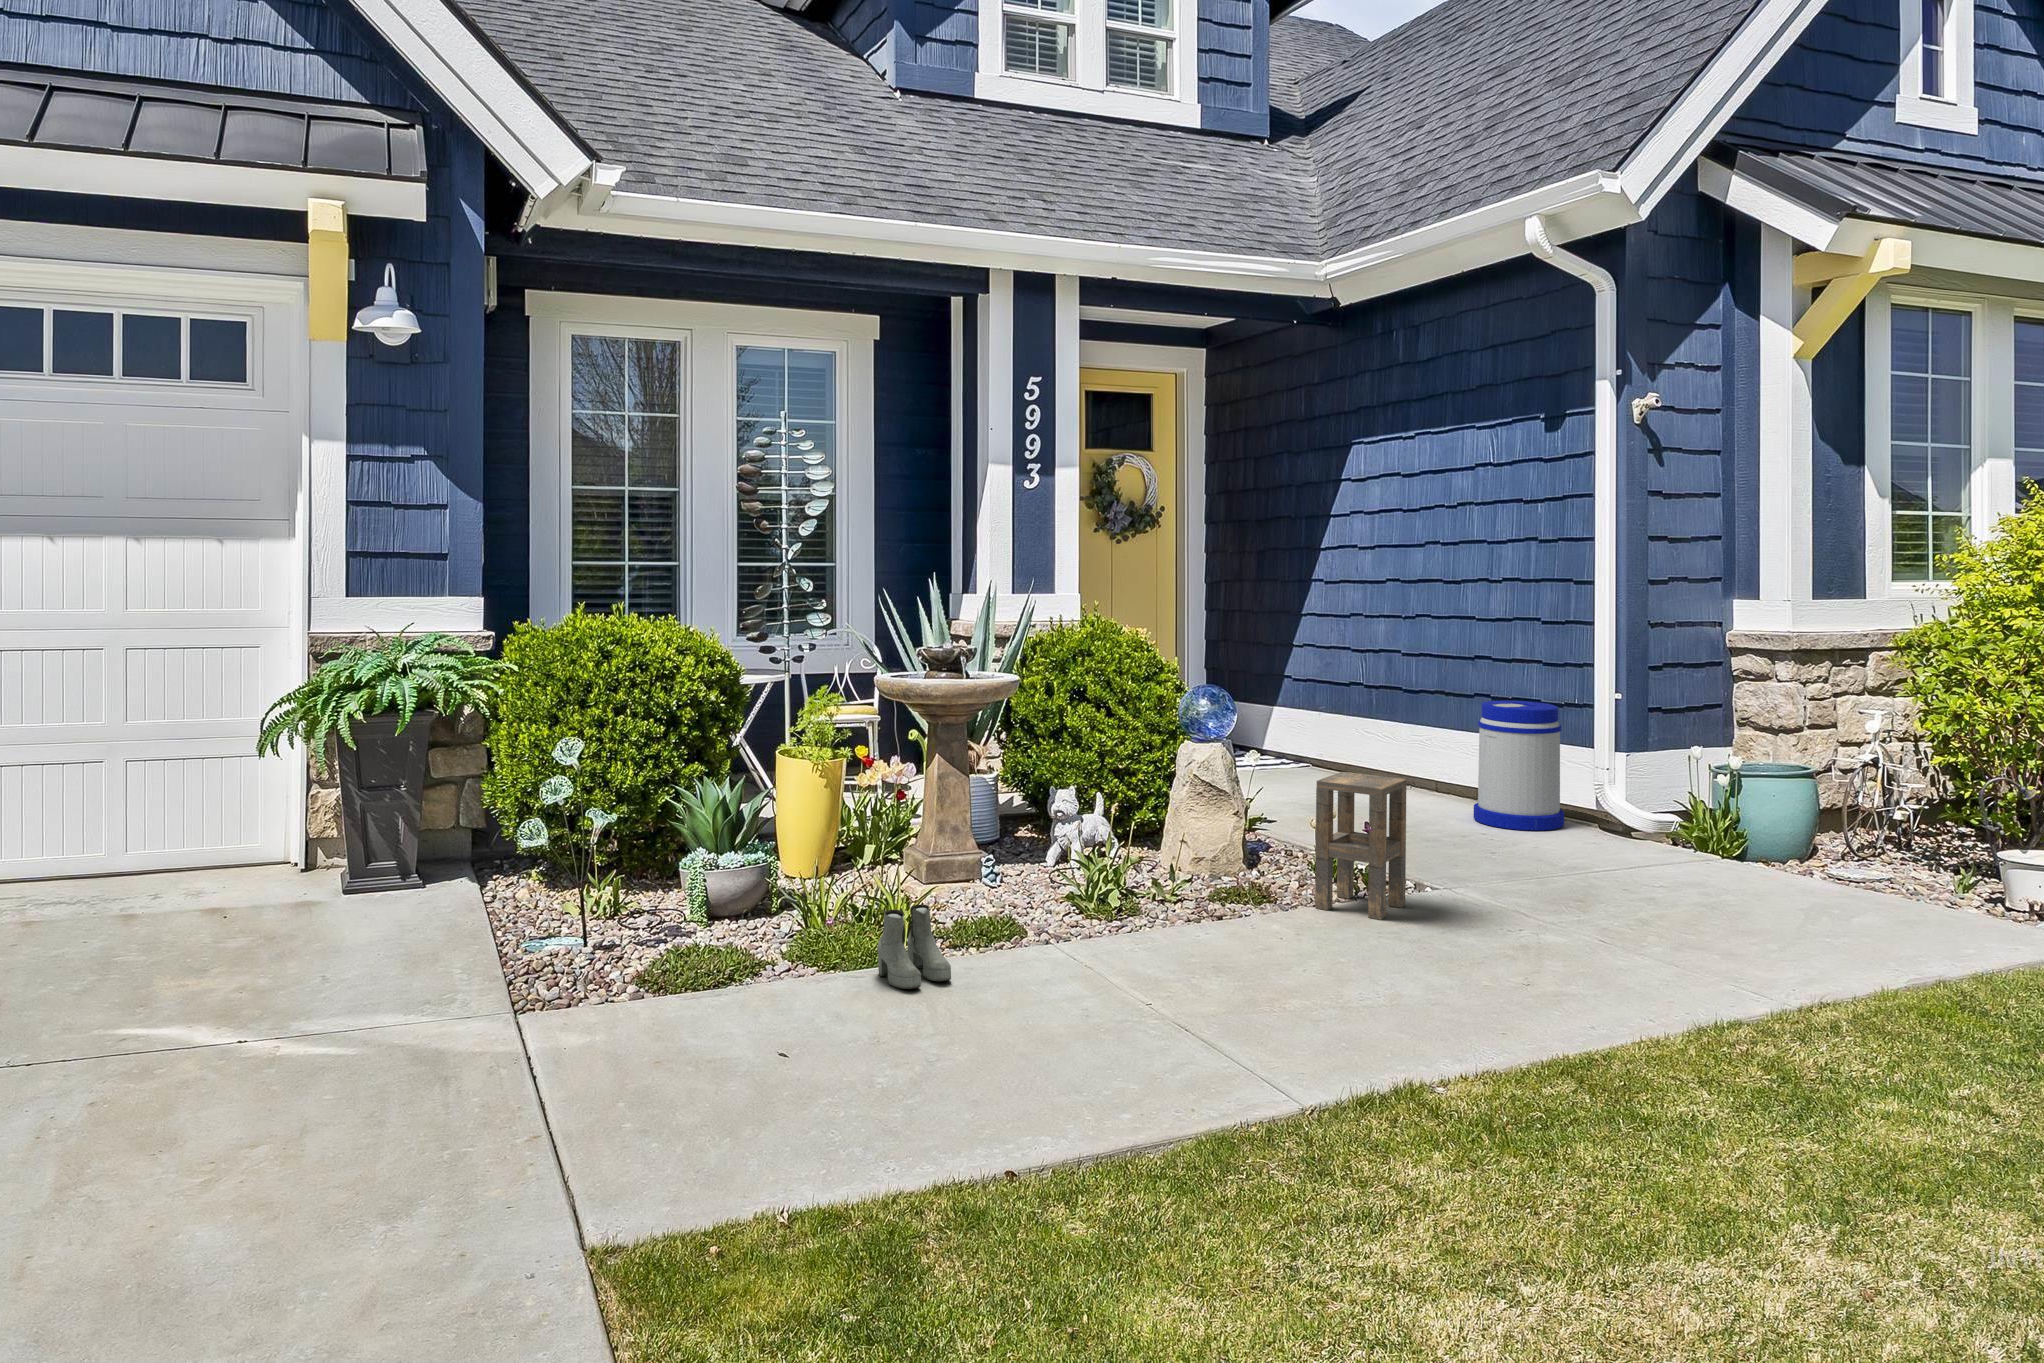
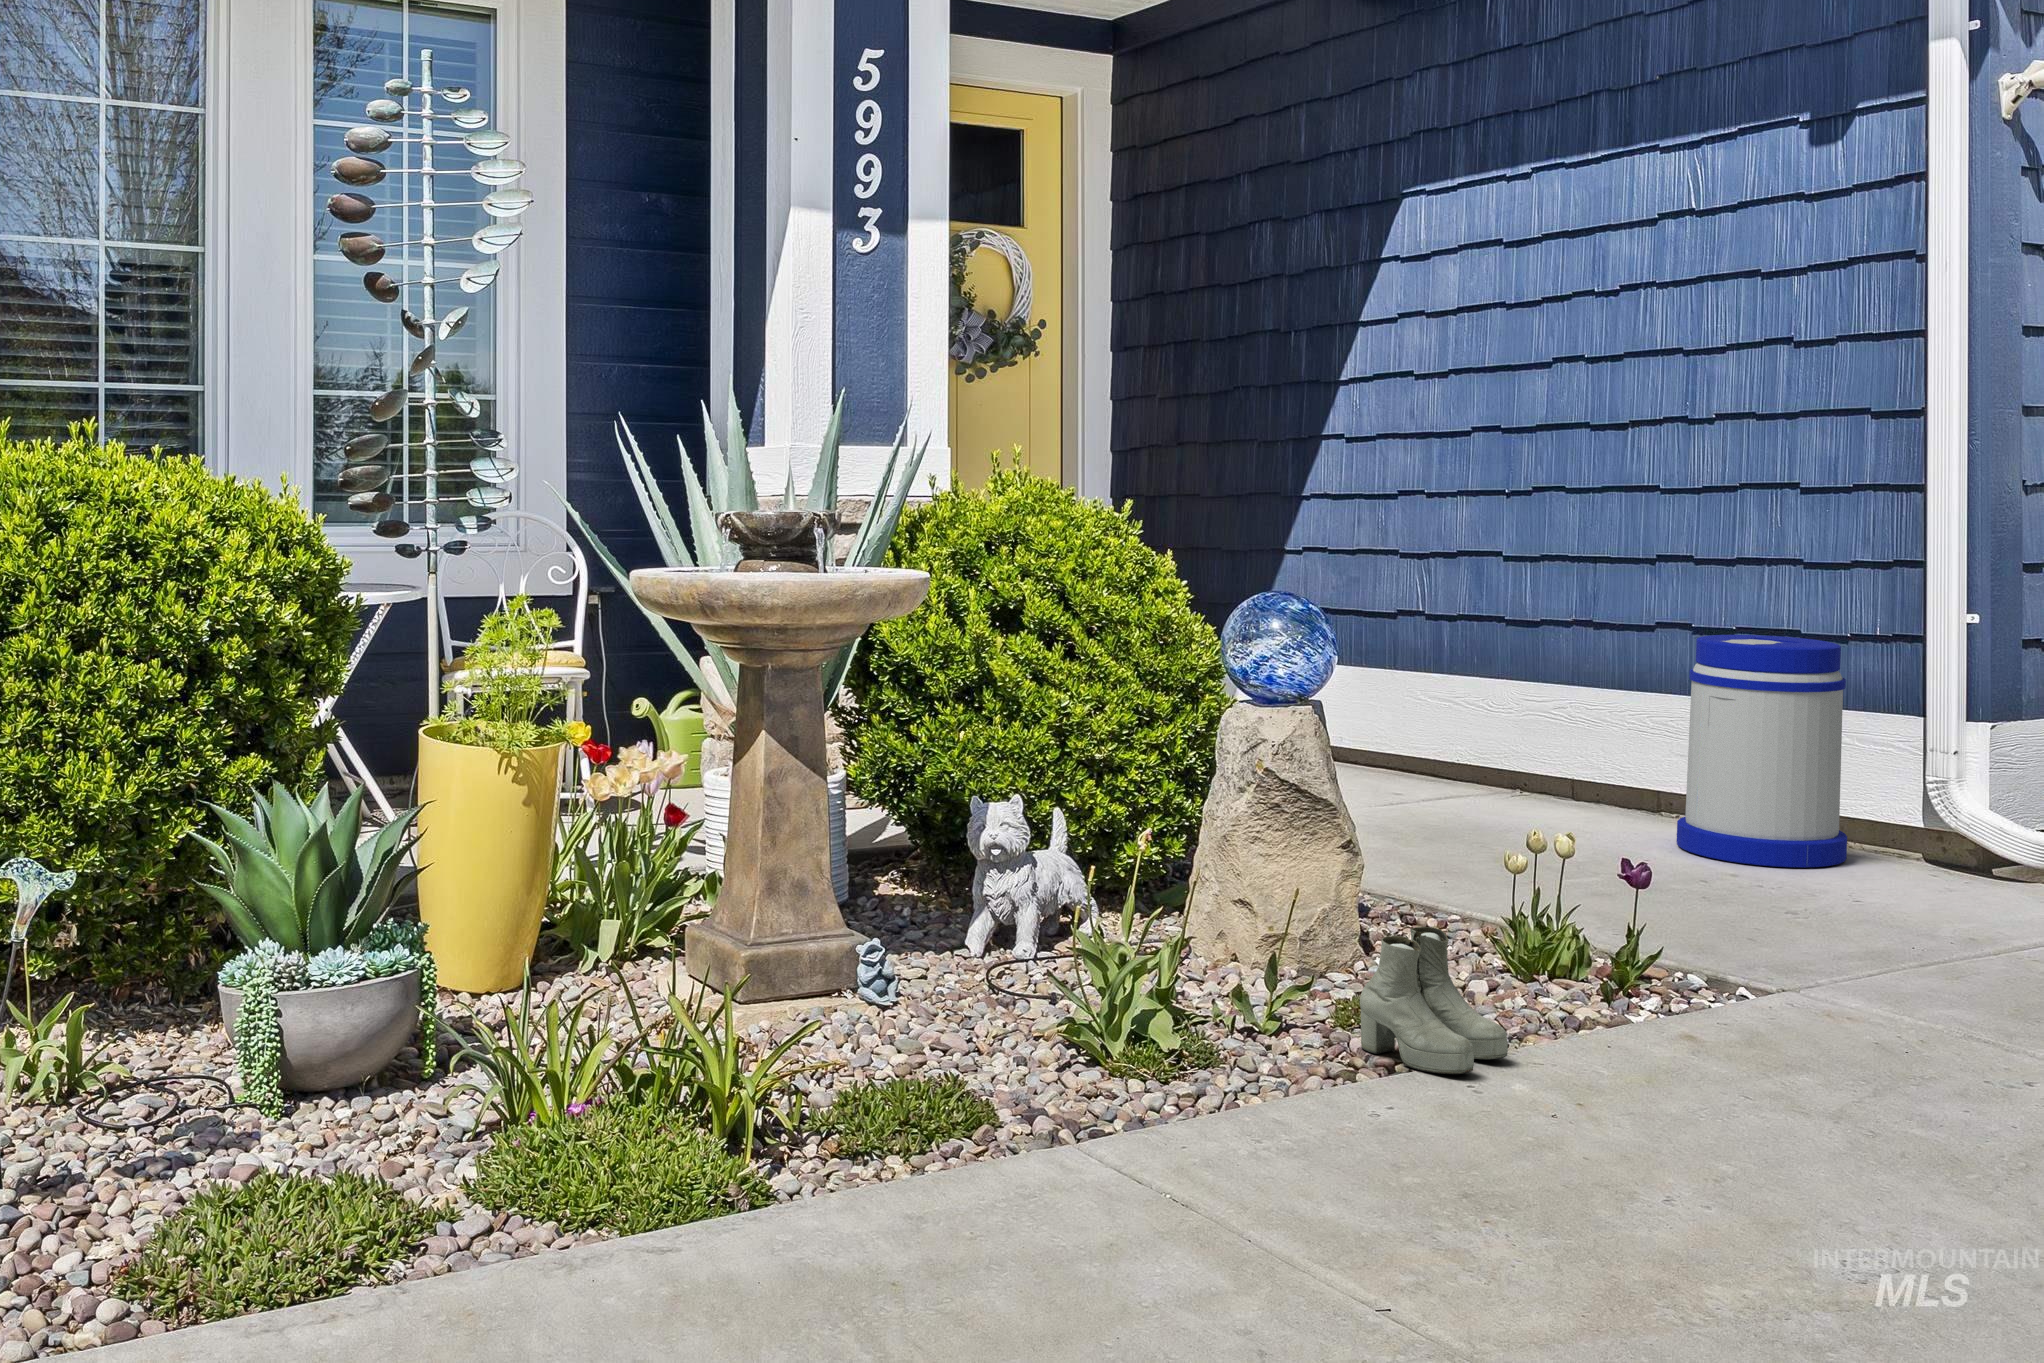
side table: present [1315,772,1406,920] -> none [1548,760,1725,1062]
boots: present [877,905,951,989] -> present [1360,927,1508,1074]

